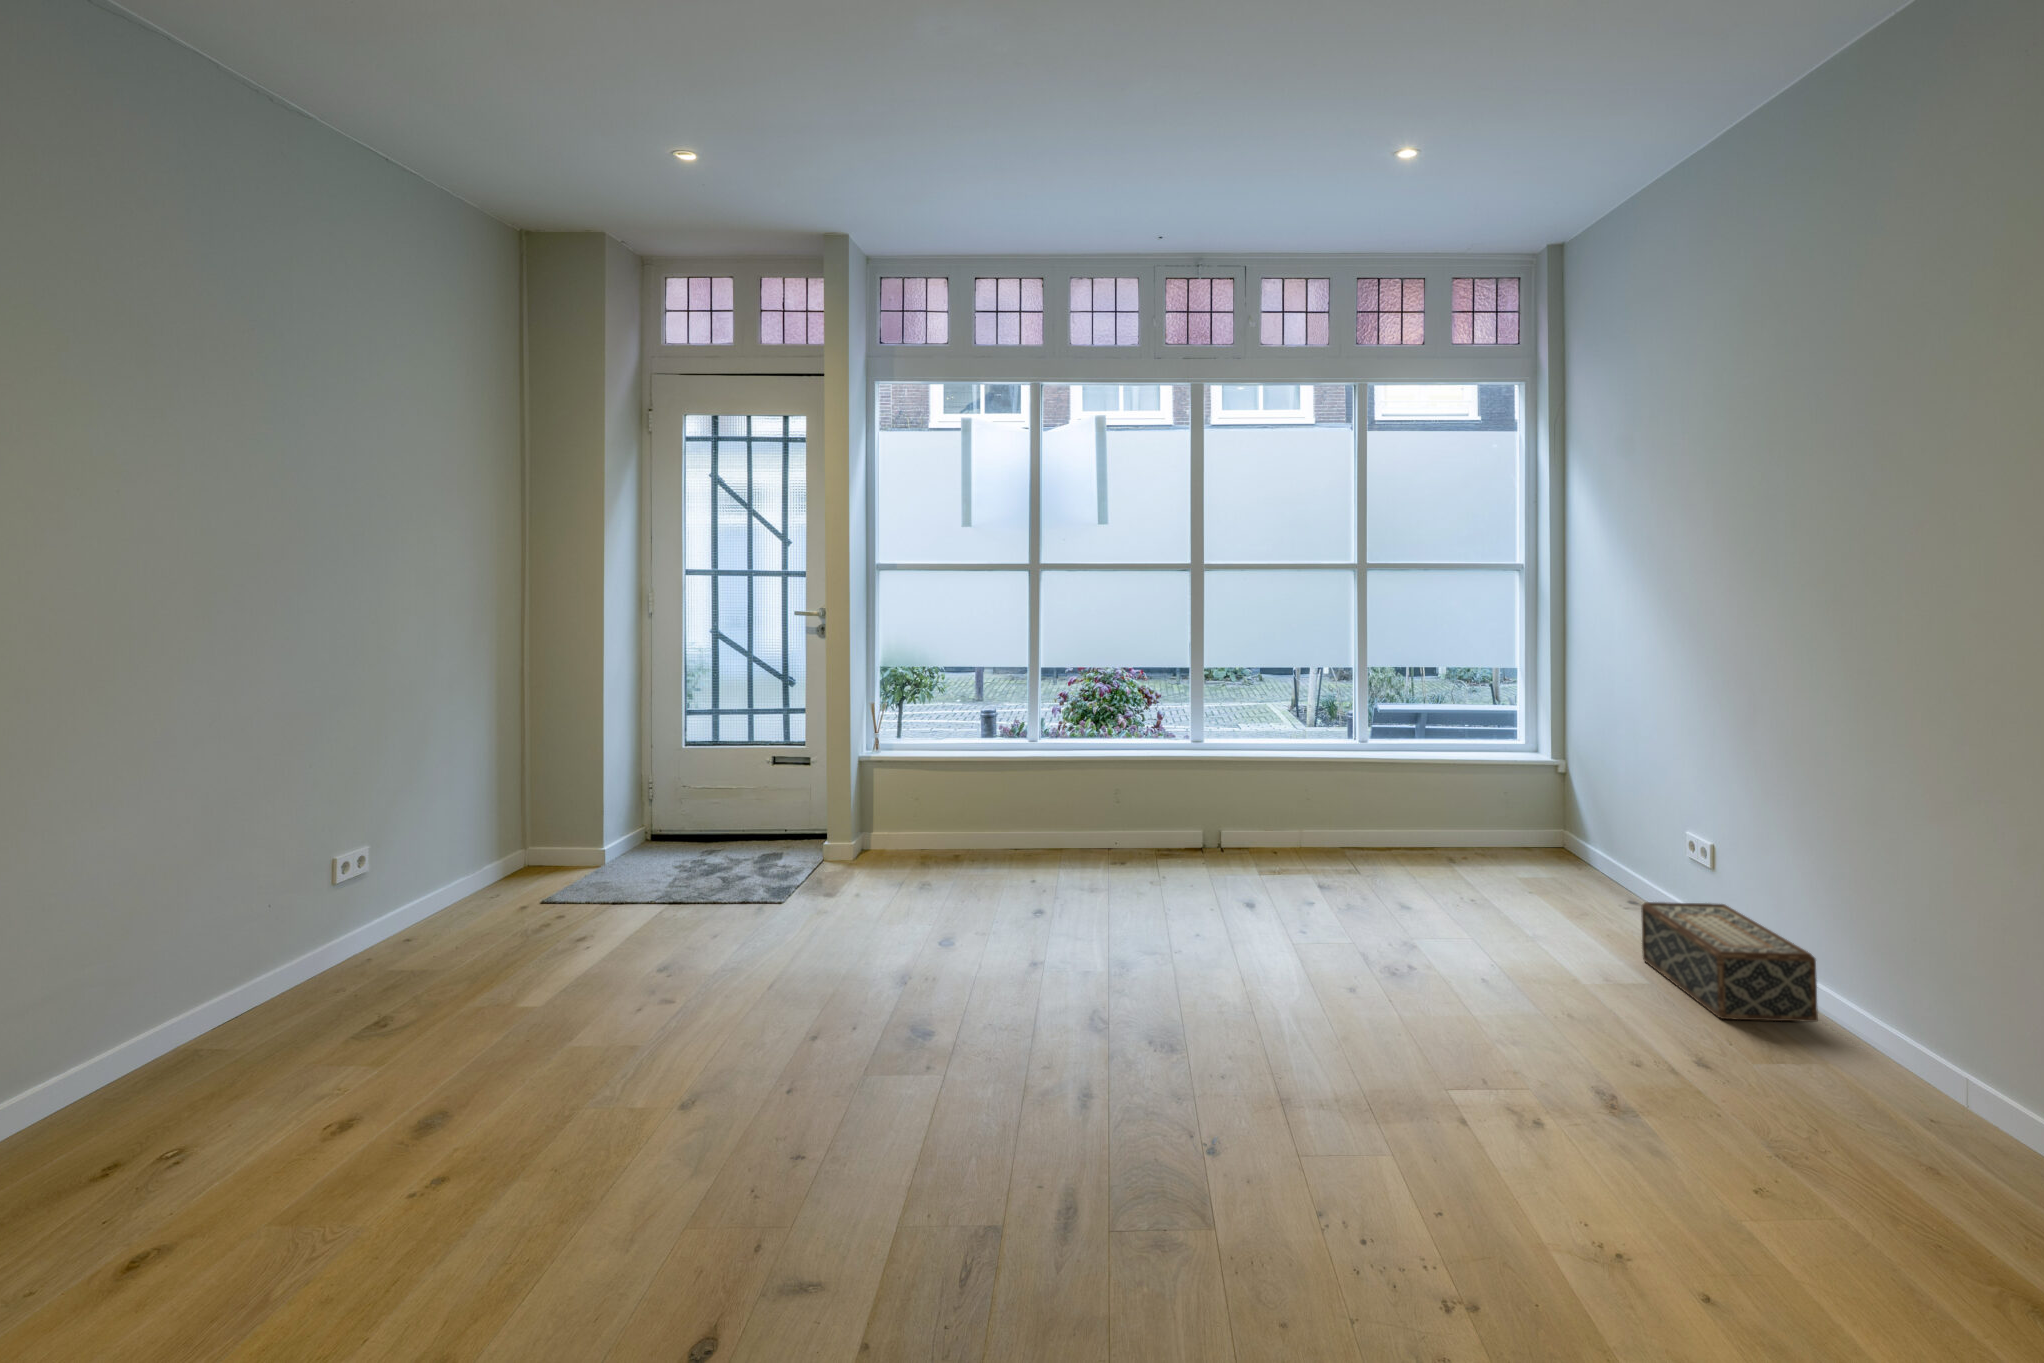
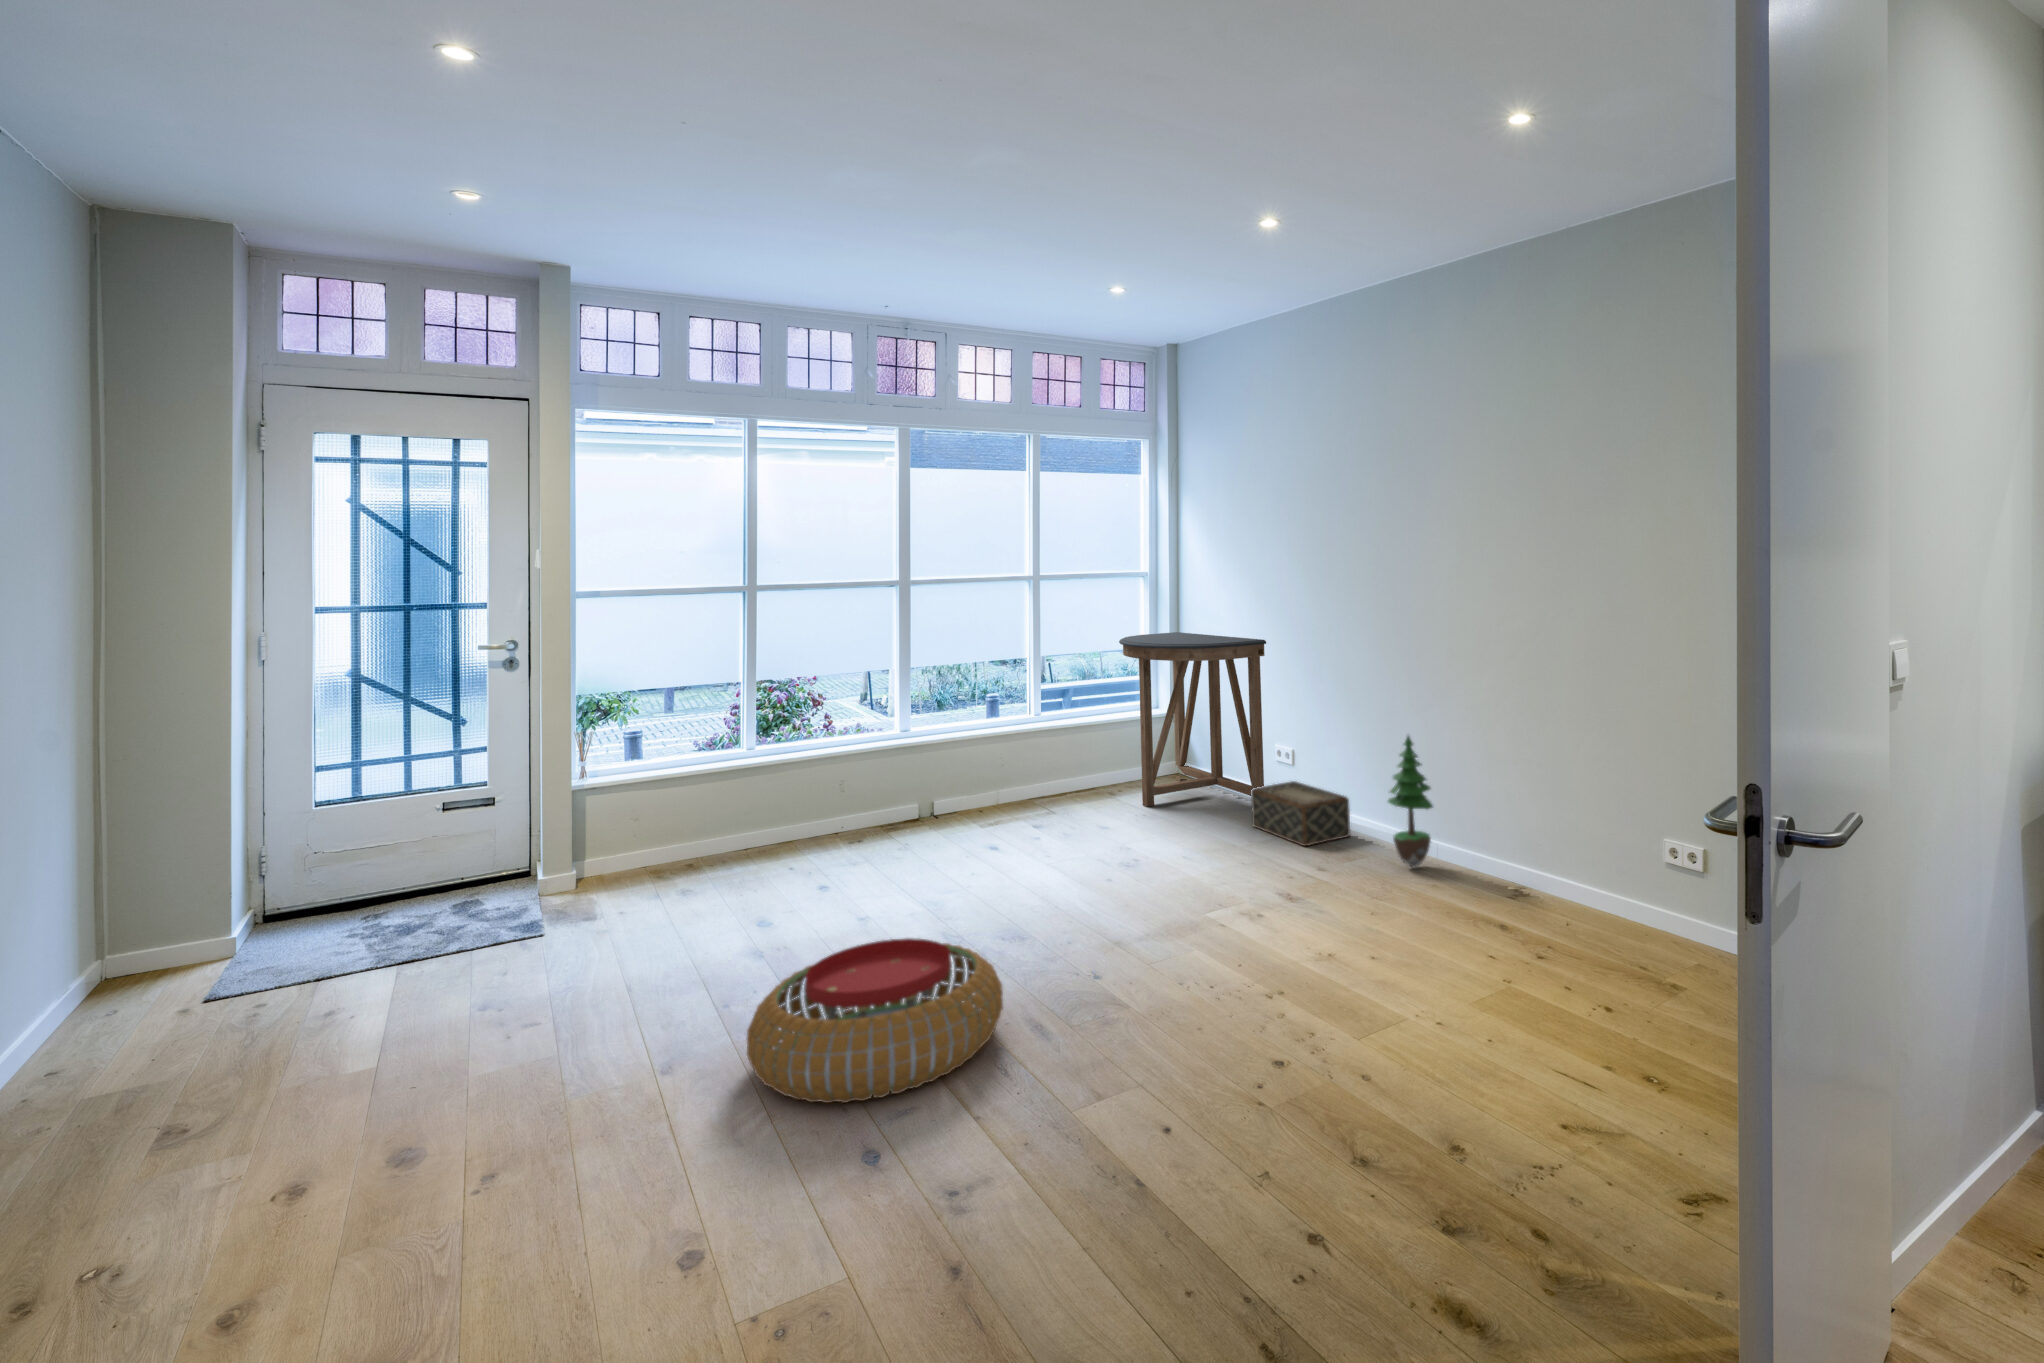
console table: none [1463,651,1684,931] -> present [1119,632,1266,807]
potted tree: none [1872,877,1982,1121] -> present [1388,736,1433,867]
pouf: none [821,1017,1124,1239] -> present [747,938,1003,1103]

